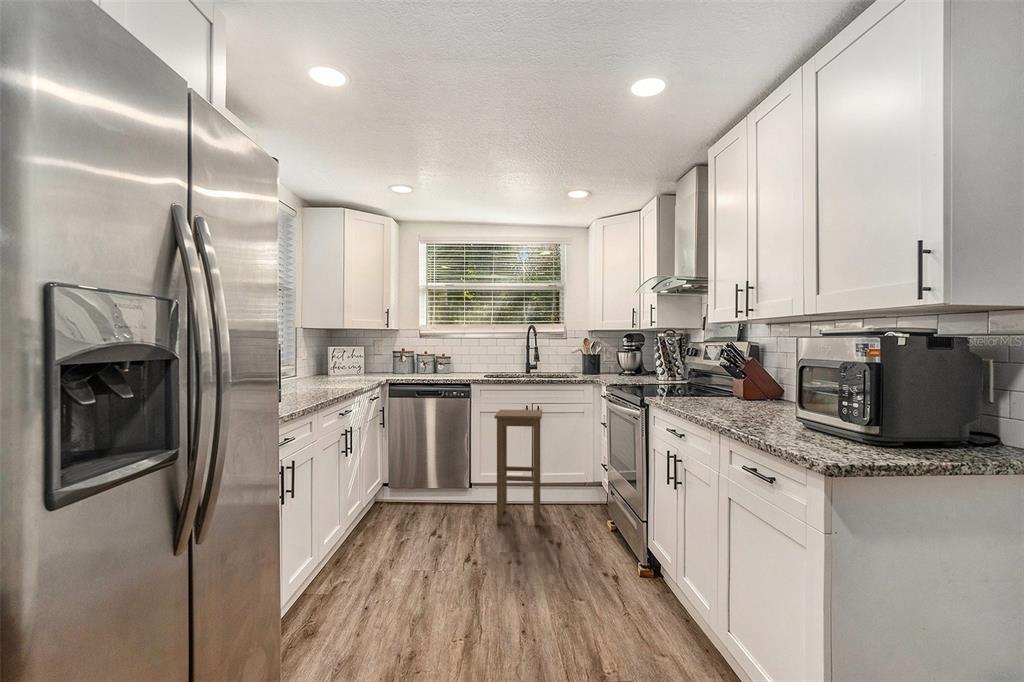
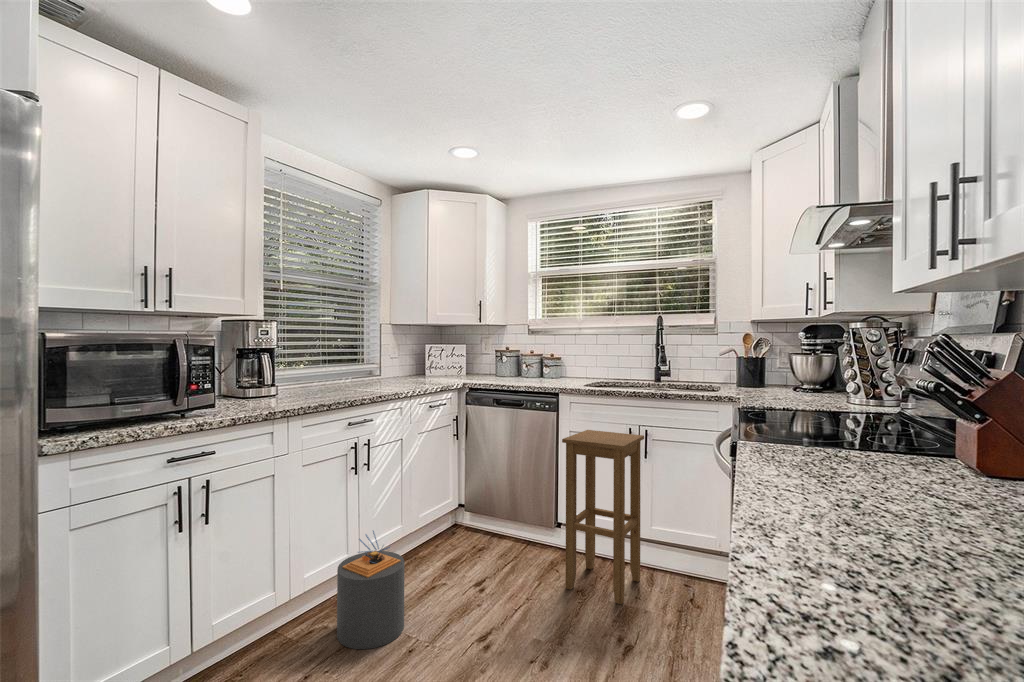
trash can: none [352,496,405,588] -> present [337,531,405,649]

